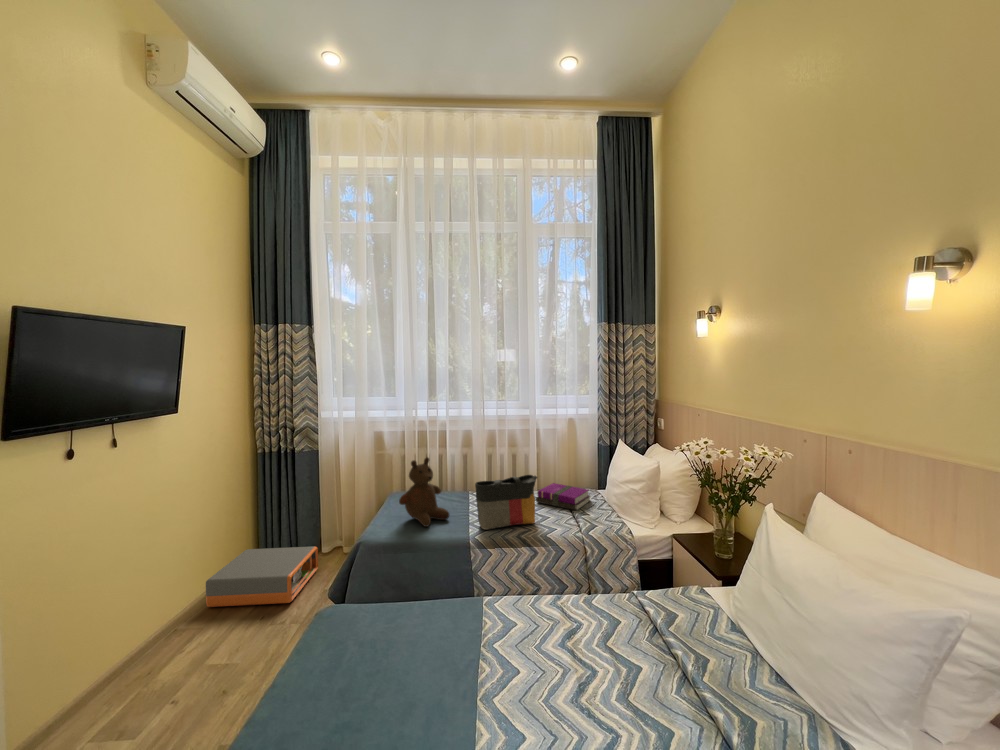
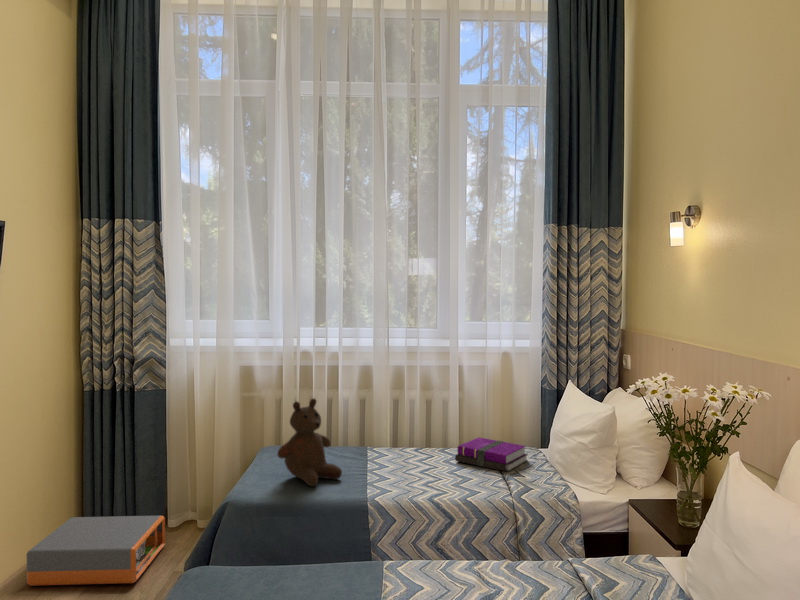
tote bag: present [475,475,537,530] -> none [376,423,457,491]

